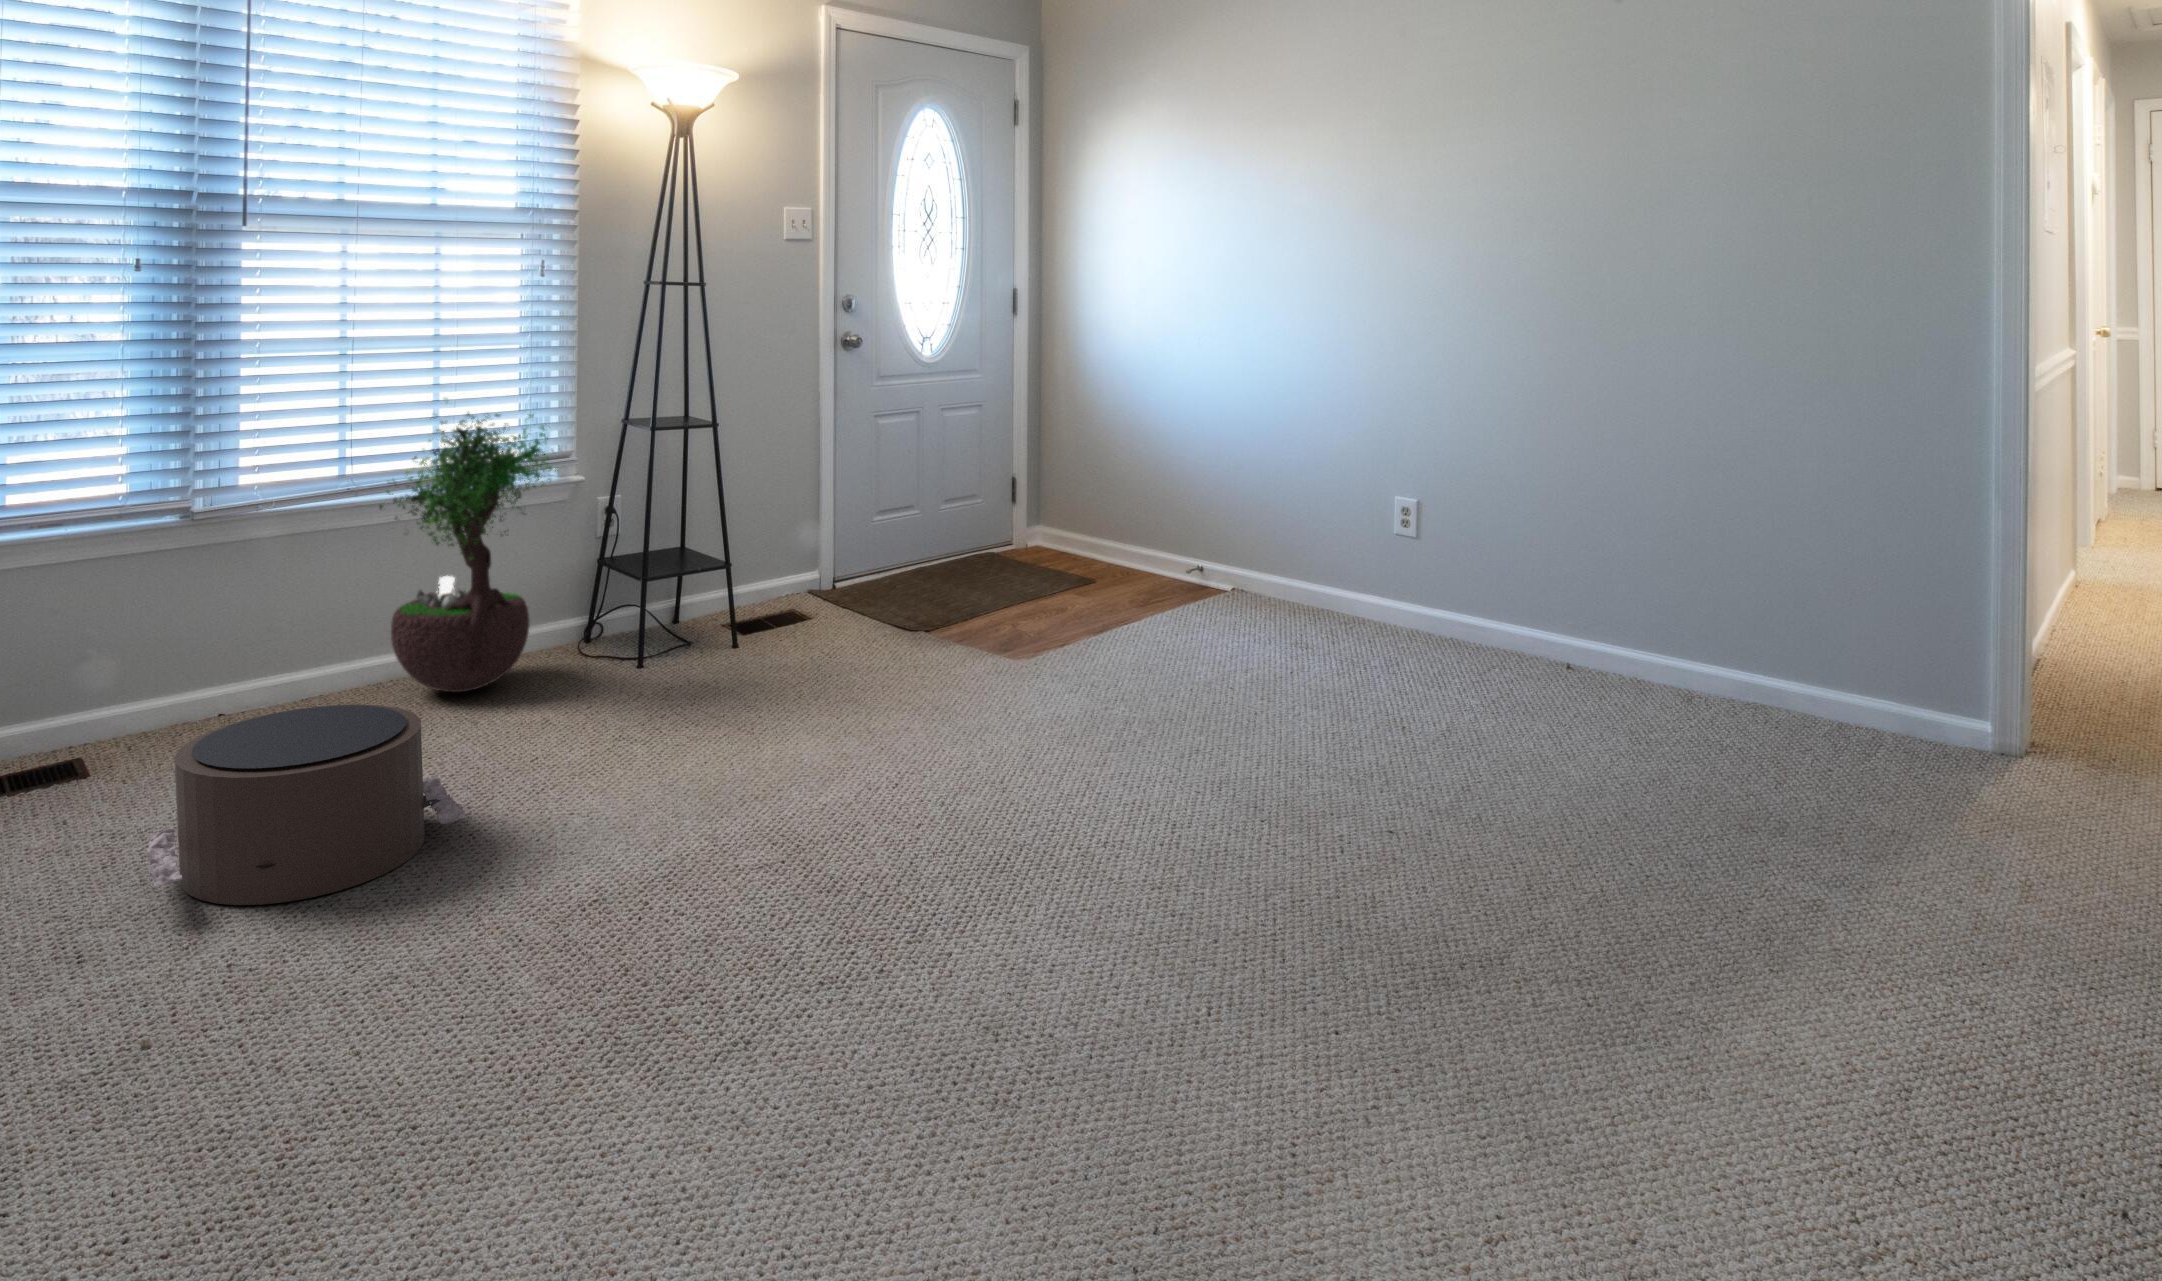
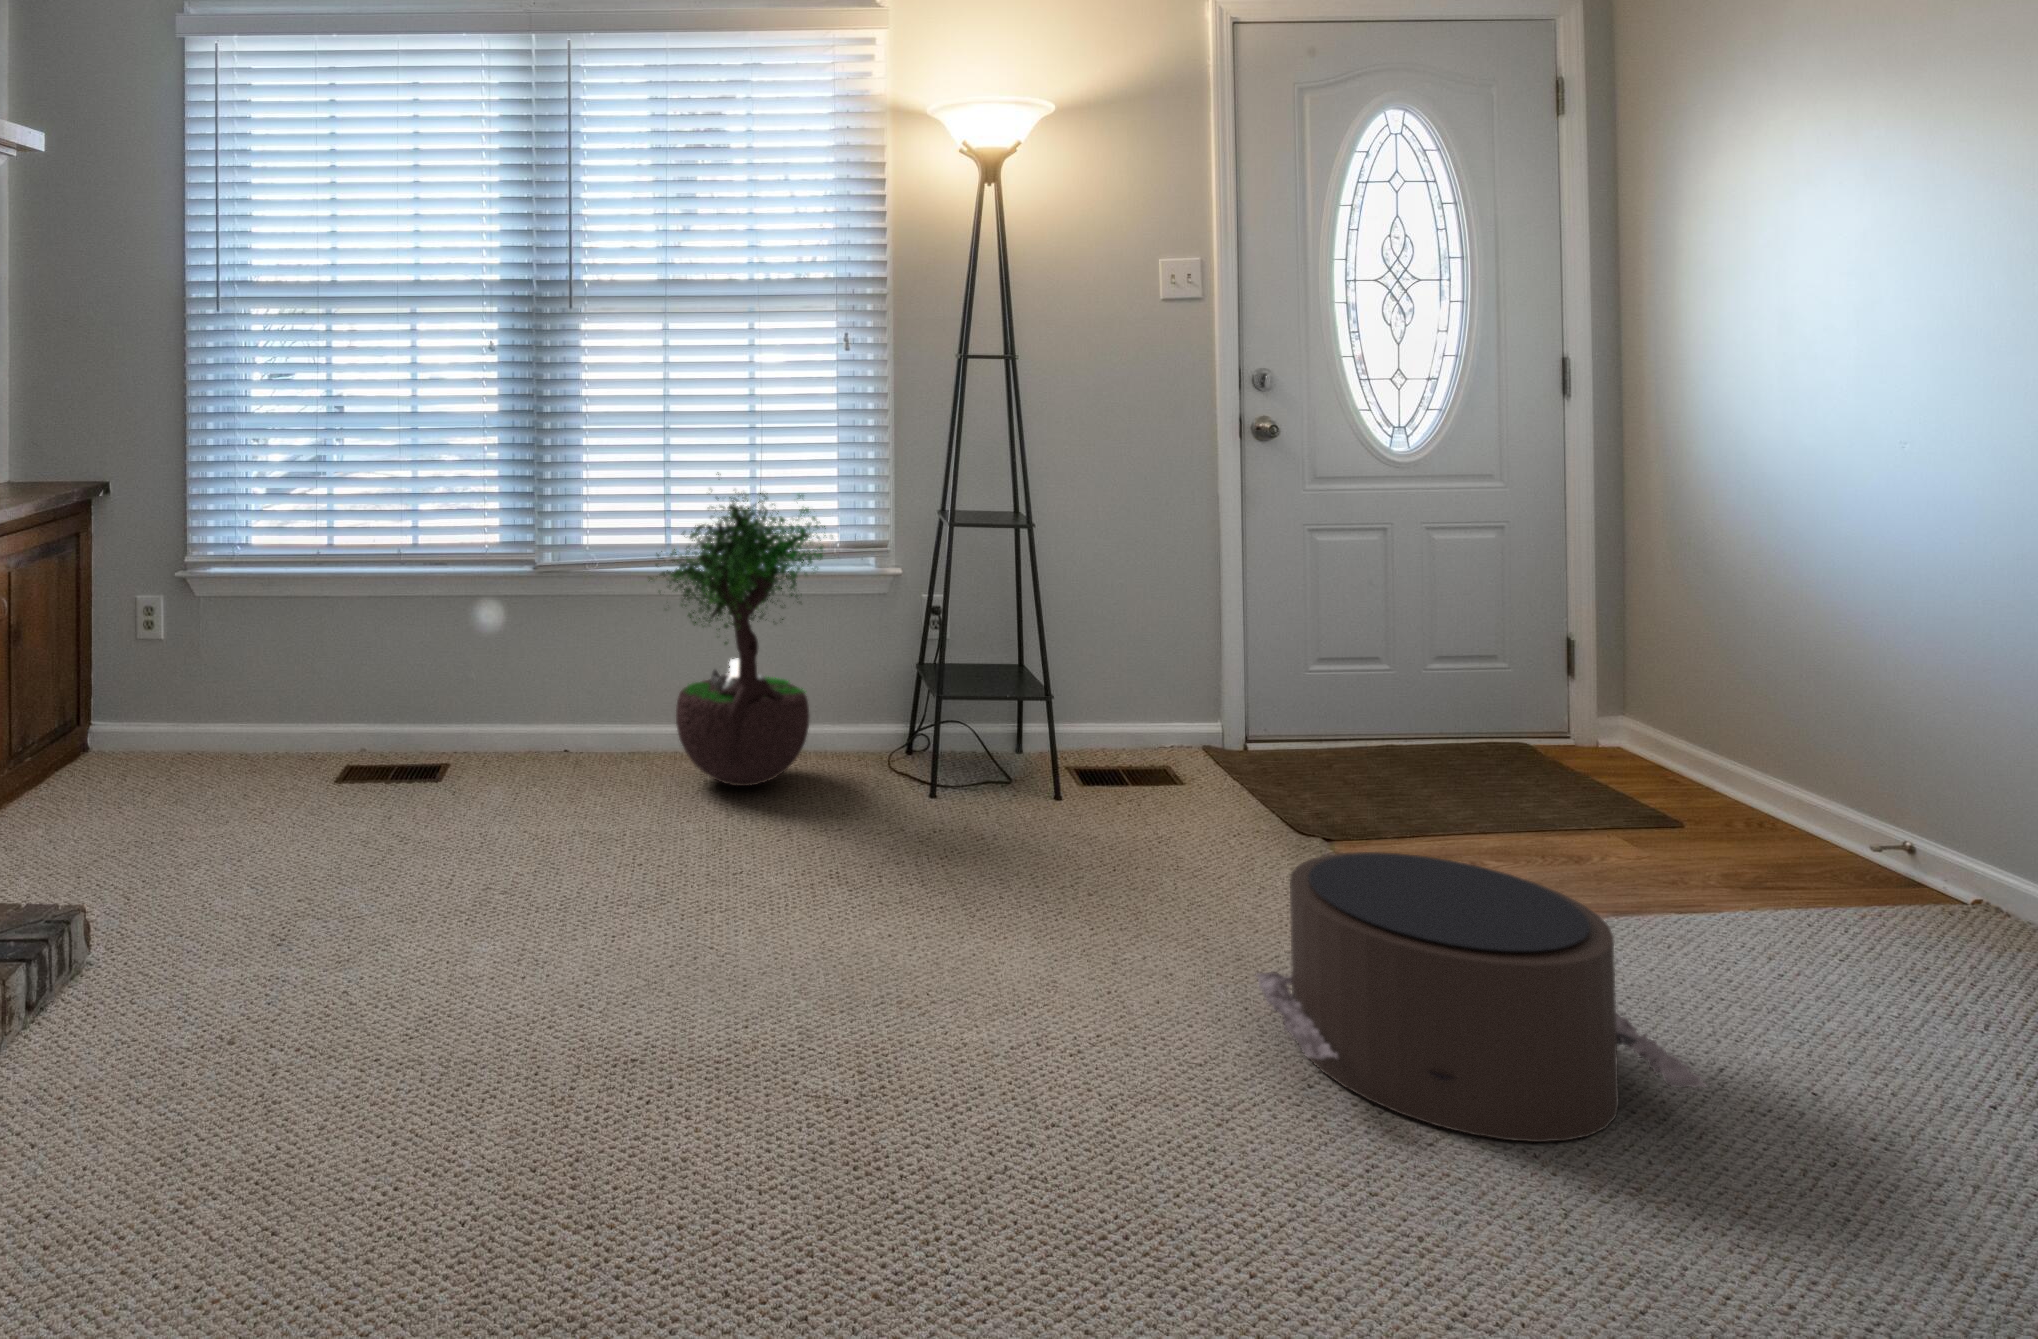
pouf: present [147,704,465,905] -> present [1255,852,1708,1142]

